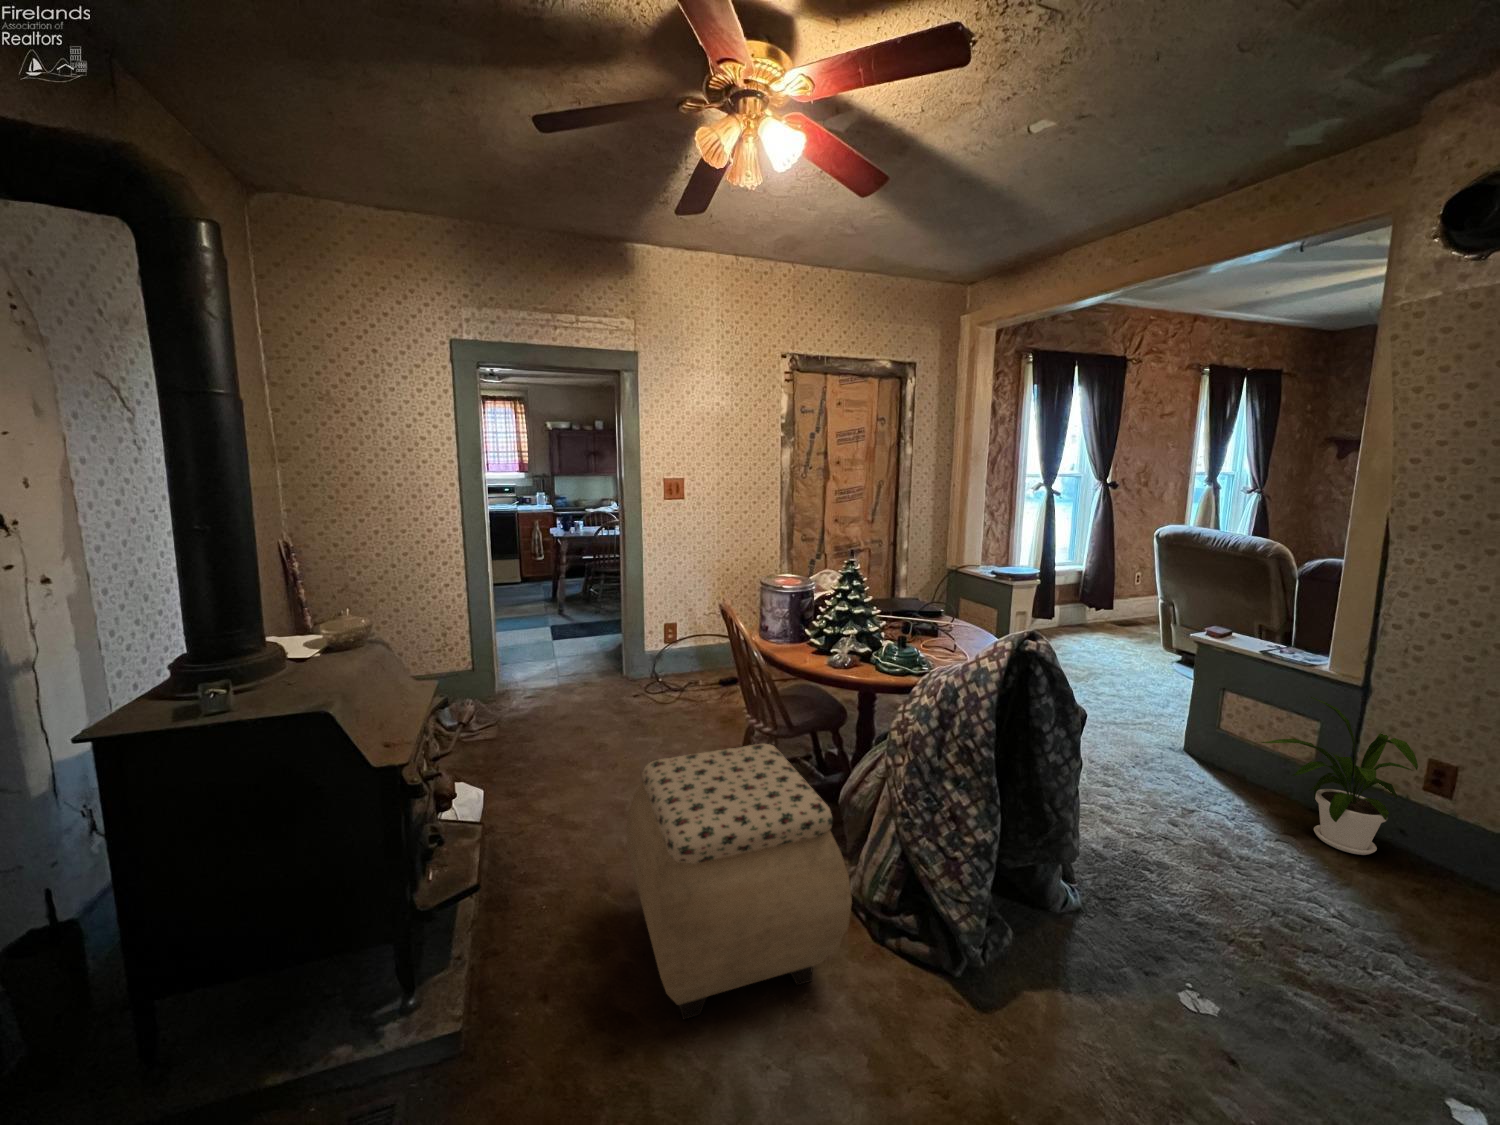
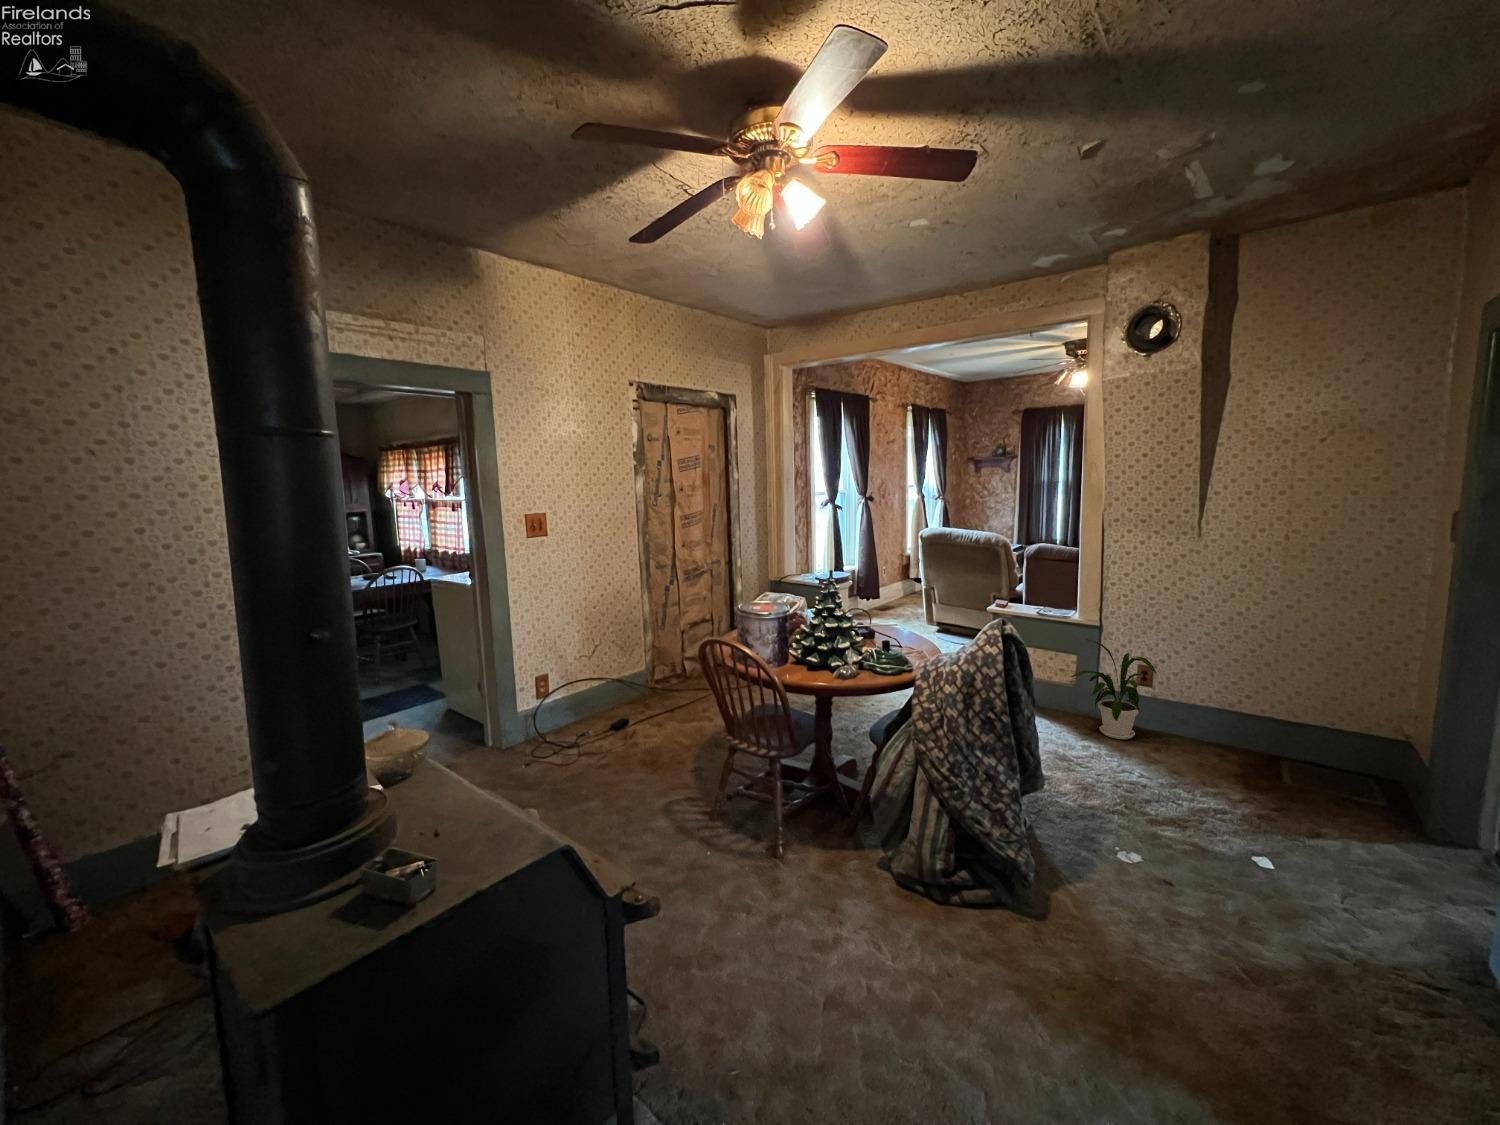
ottoman: present [626,743,852,1019] -> none [720,761,953,1032]

